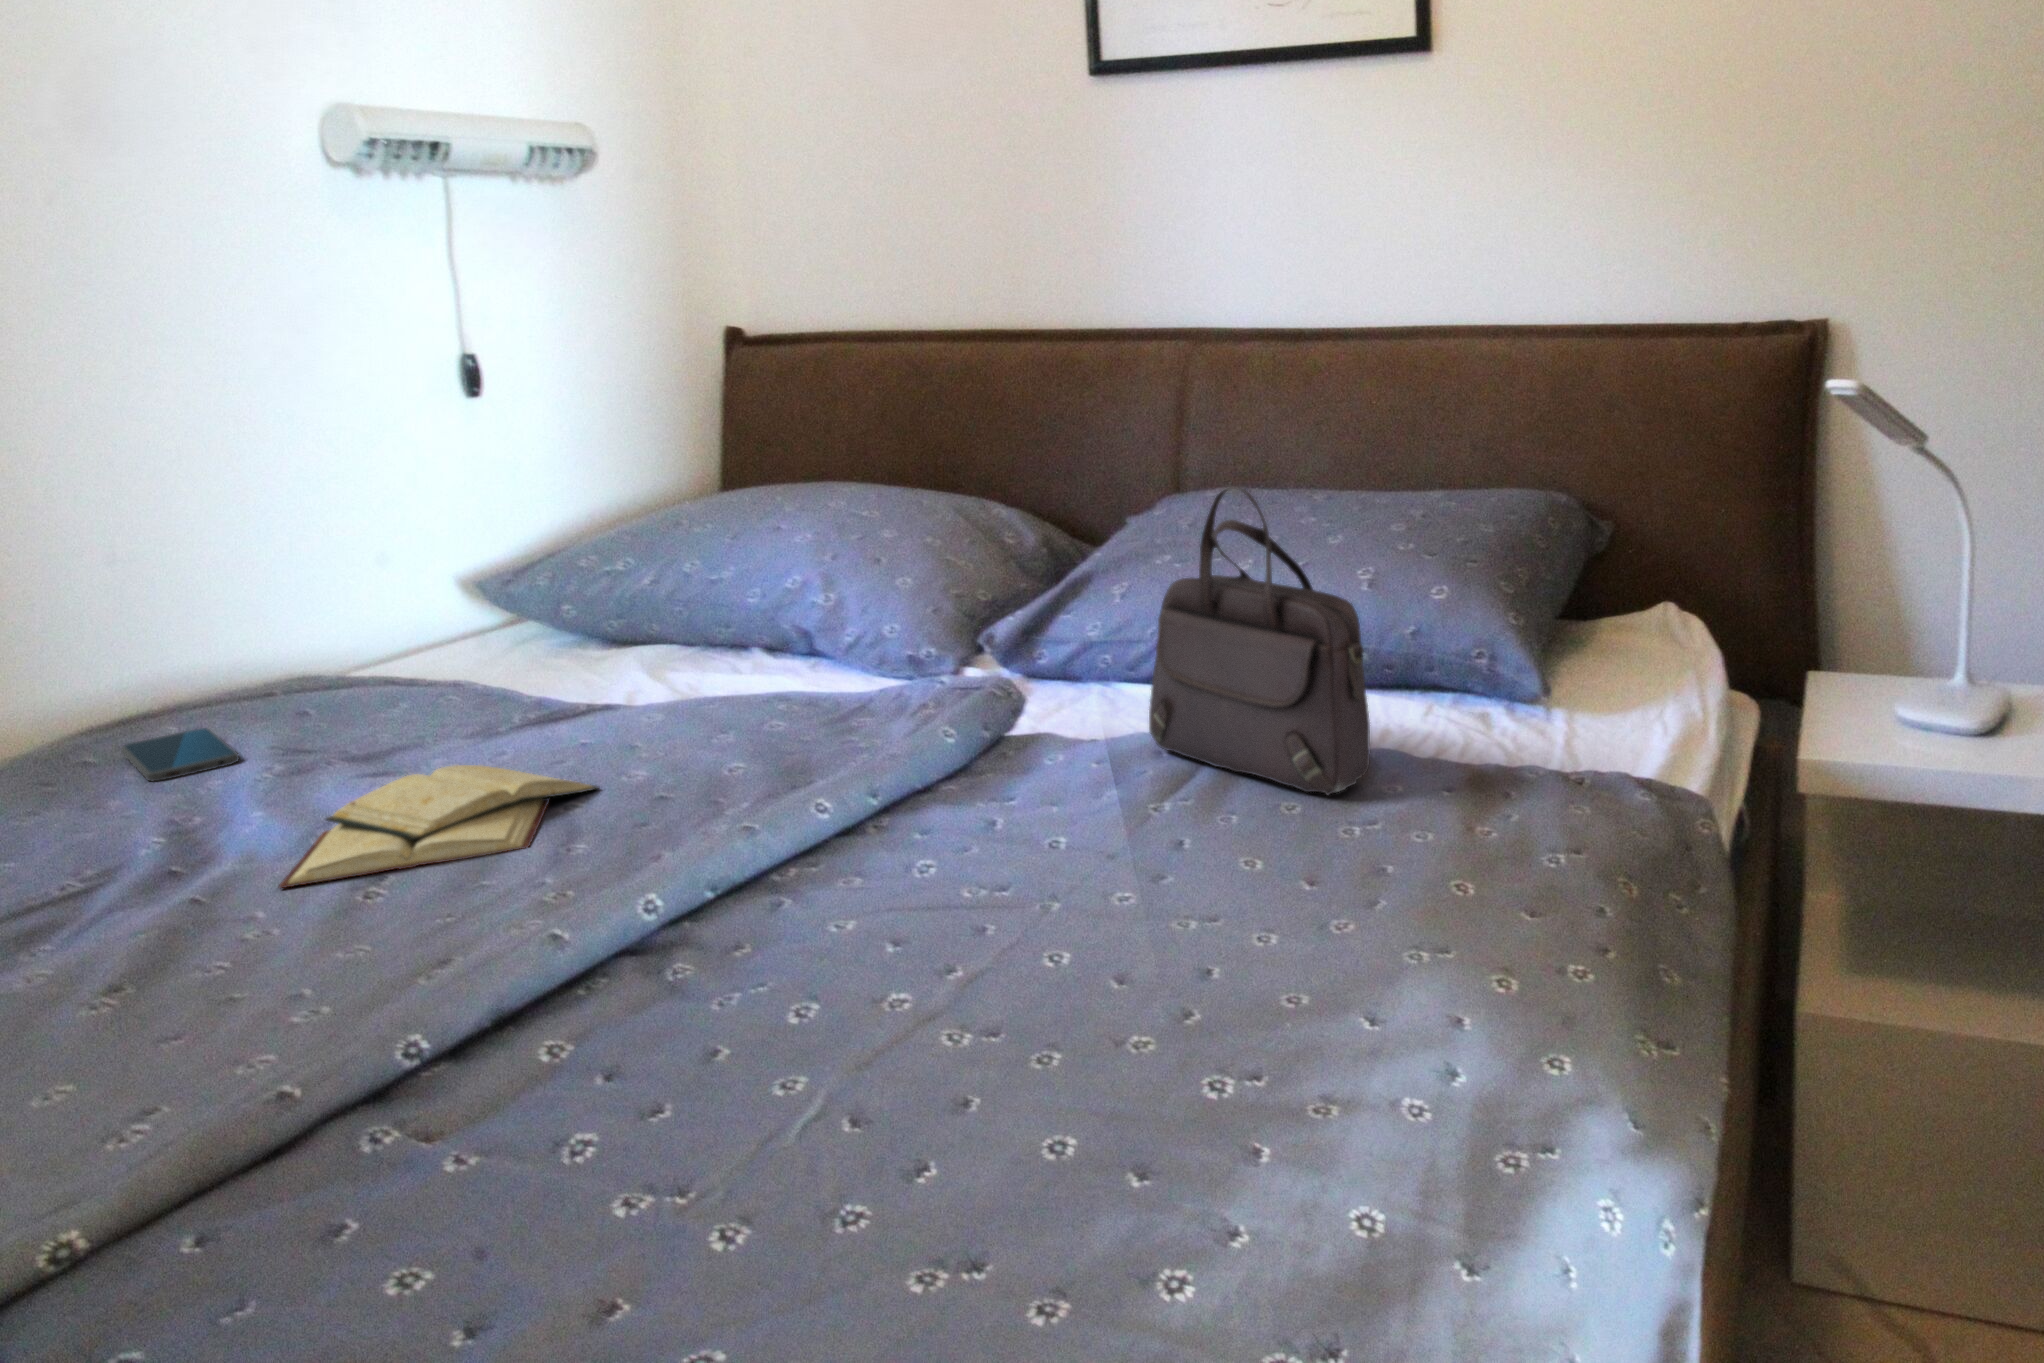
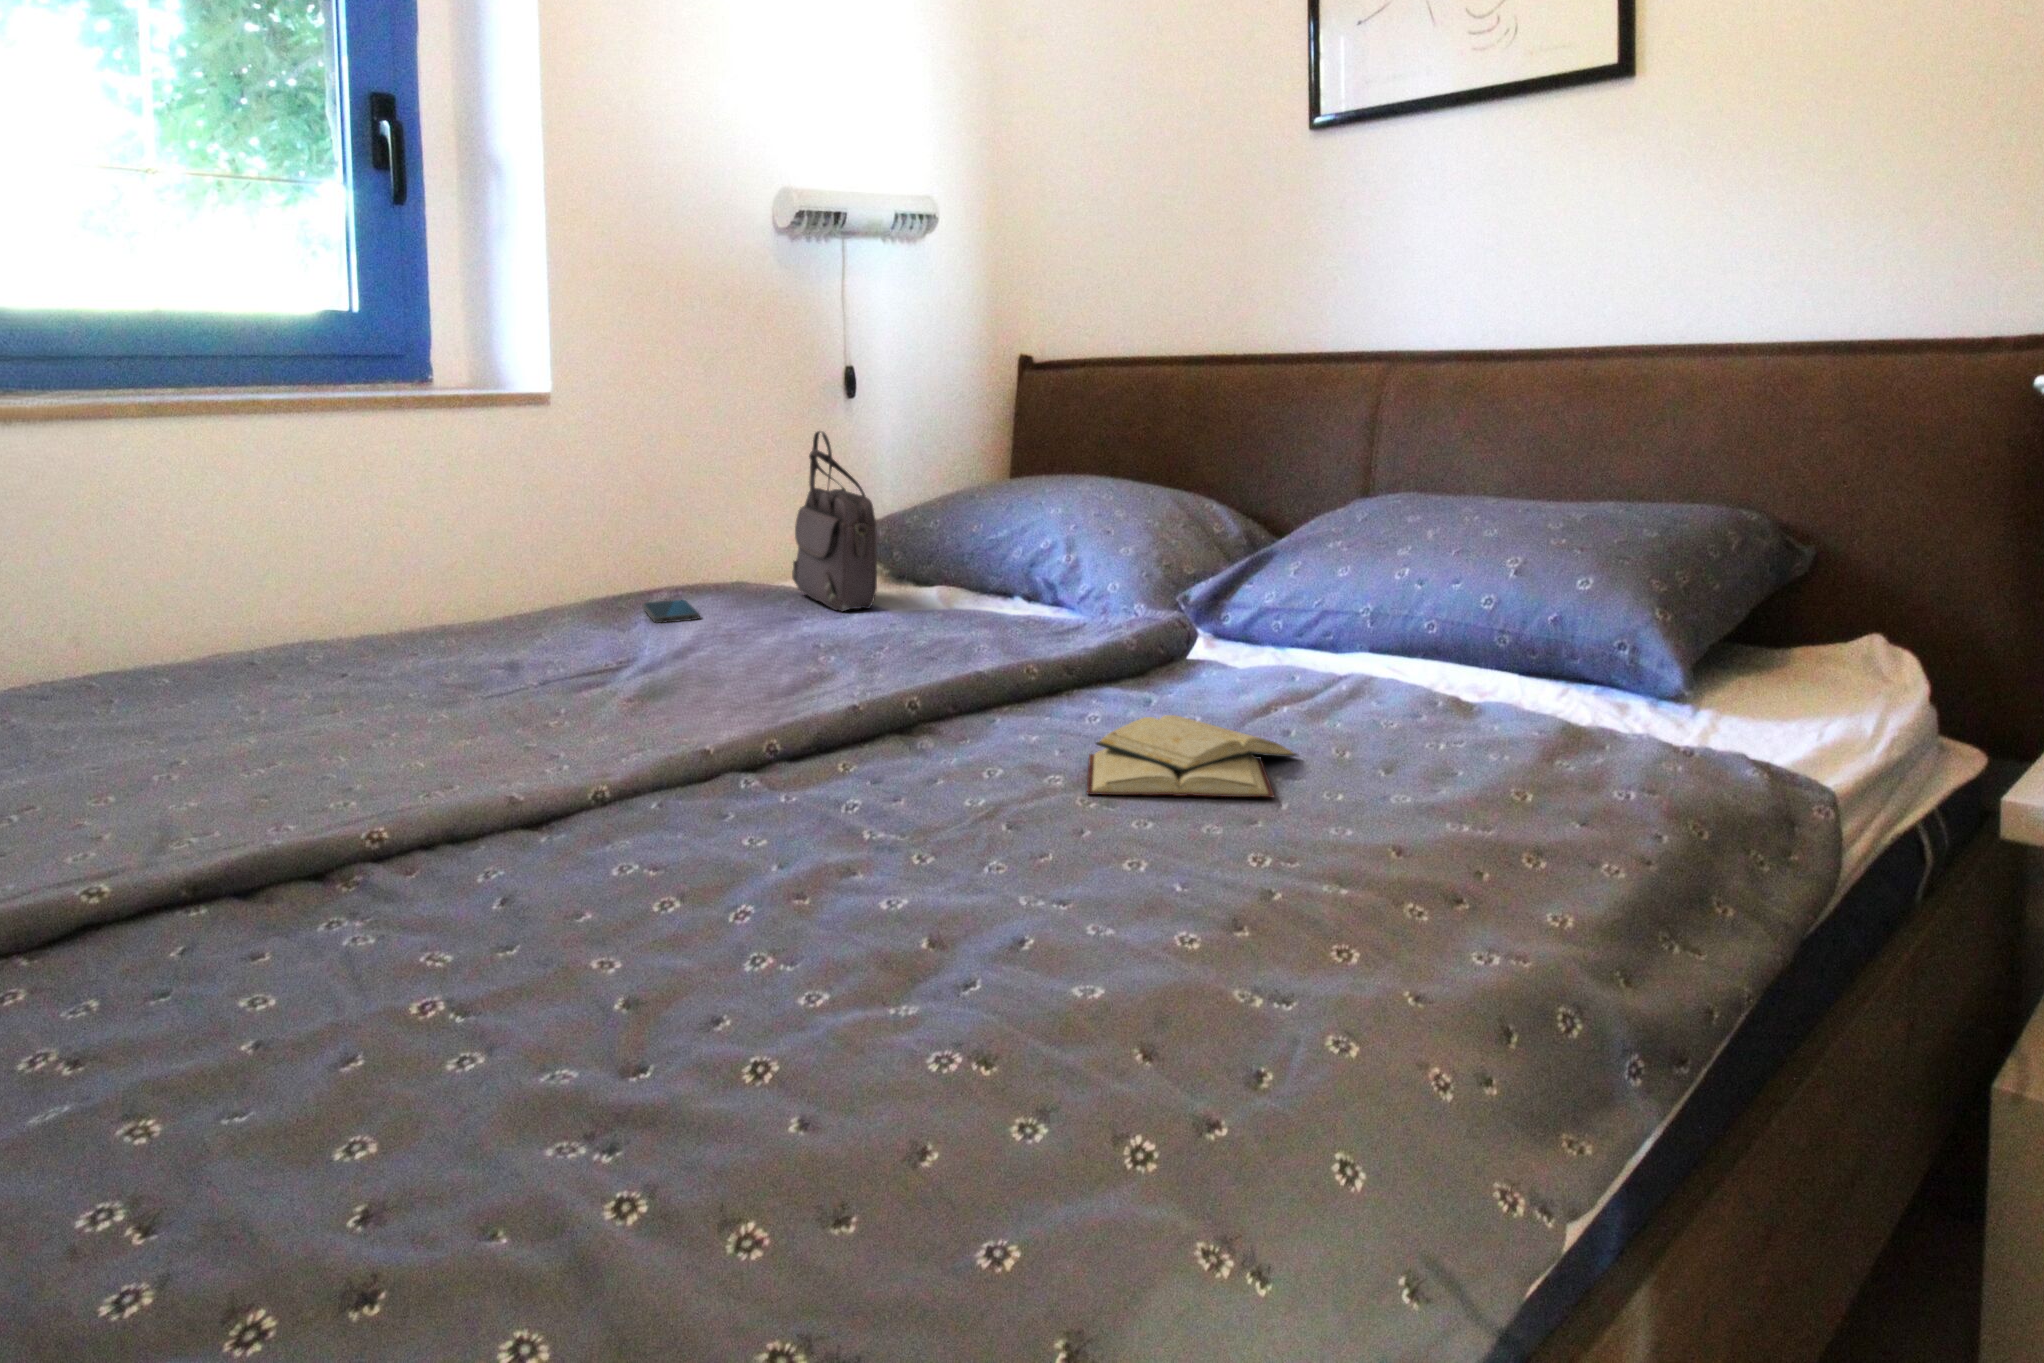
handbag: present [1149,487,1370,795] -> present [792,431,877,612]
diary: present [279,765,599,888] -> present [1086,715,1298,797]

